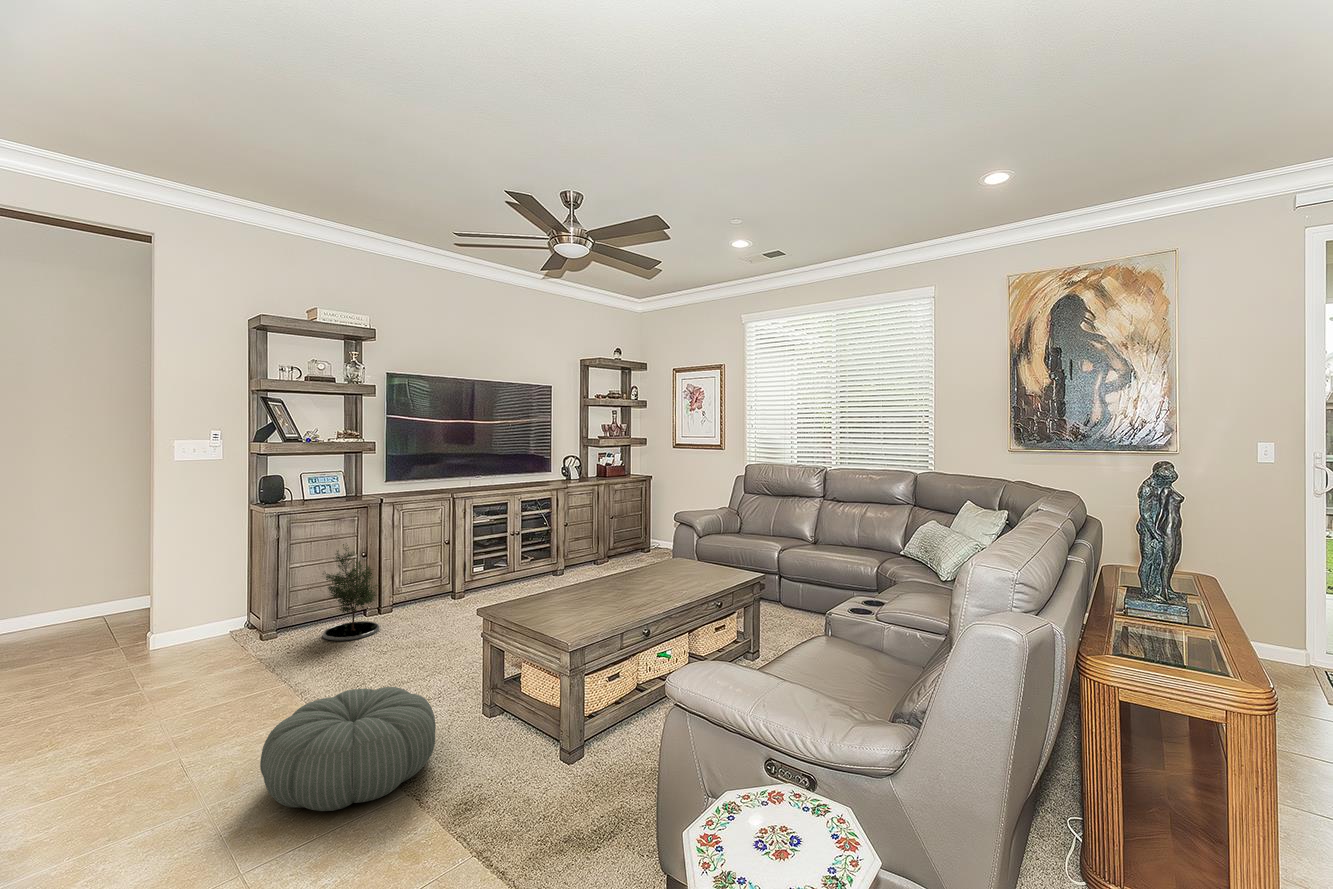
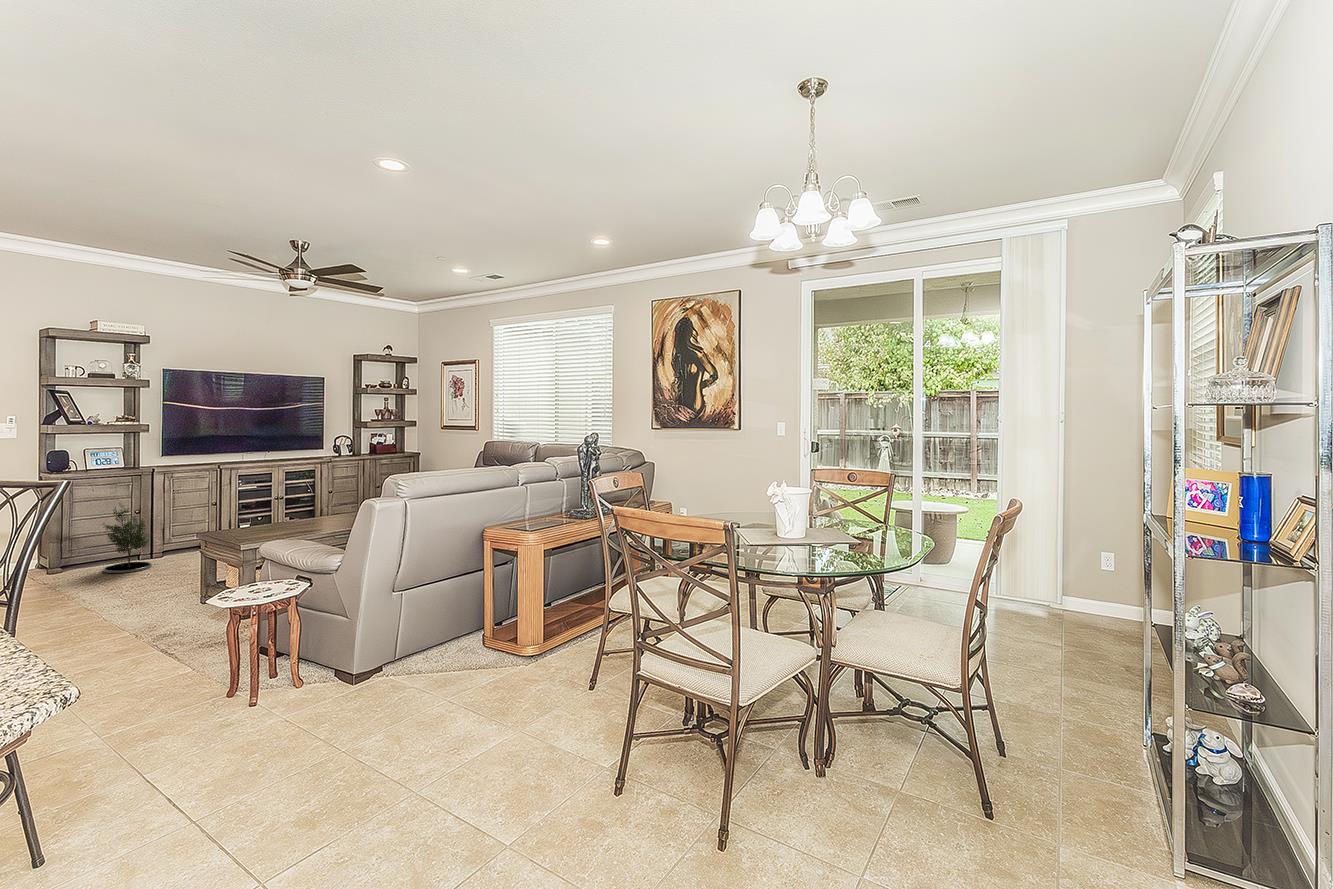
pouf: present [260,687,436,811] -> none [53,585,172,643]

